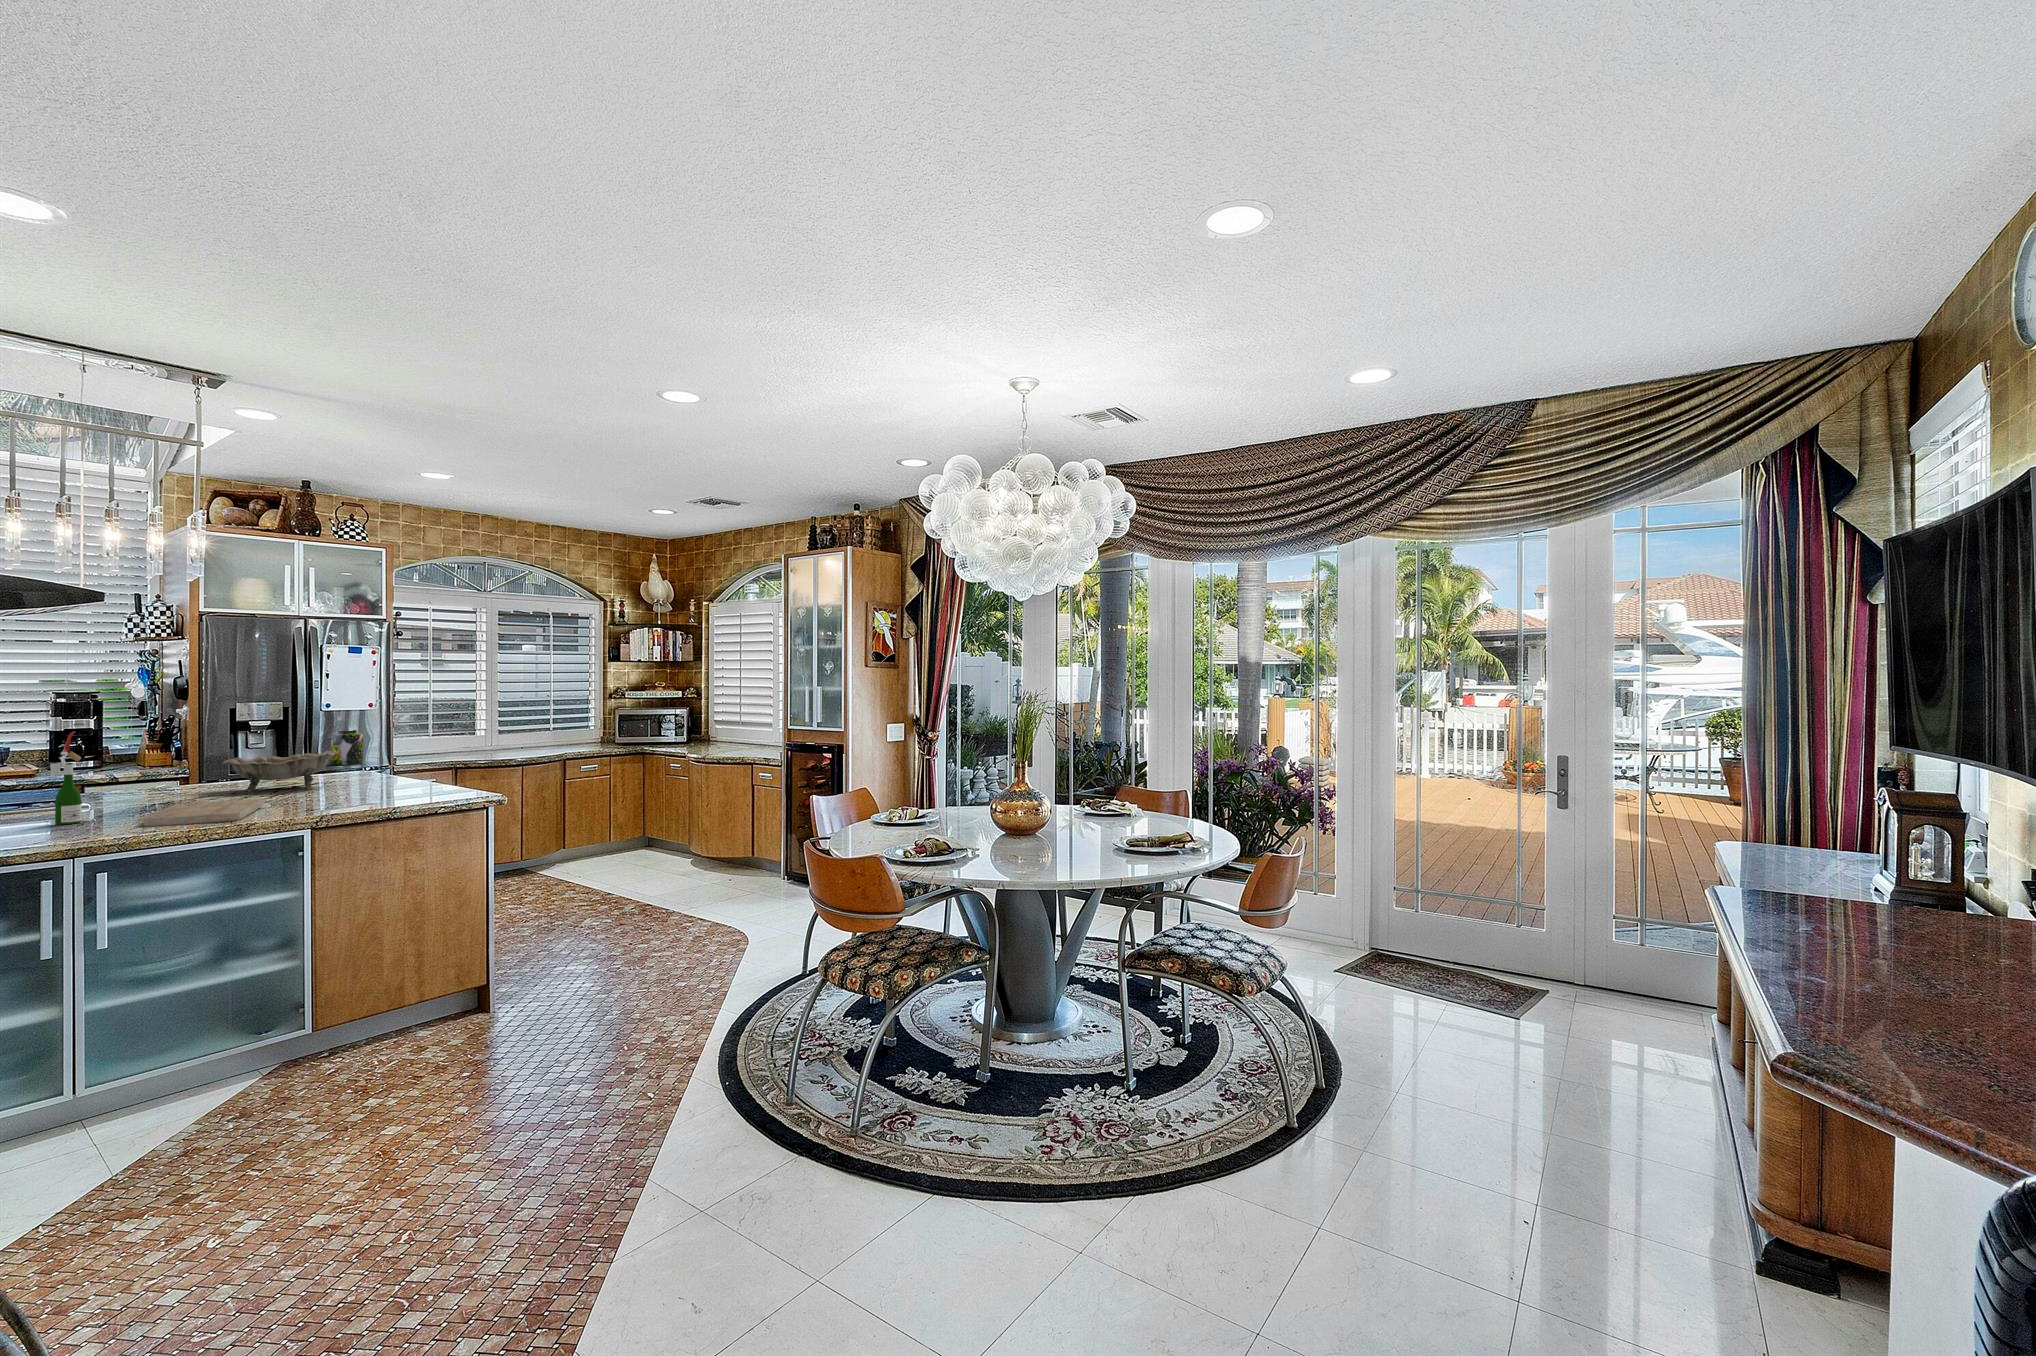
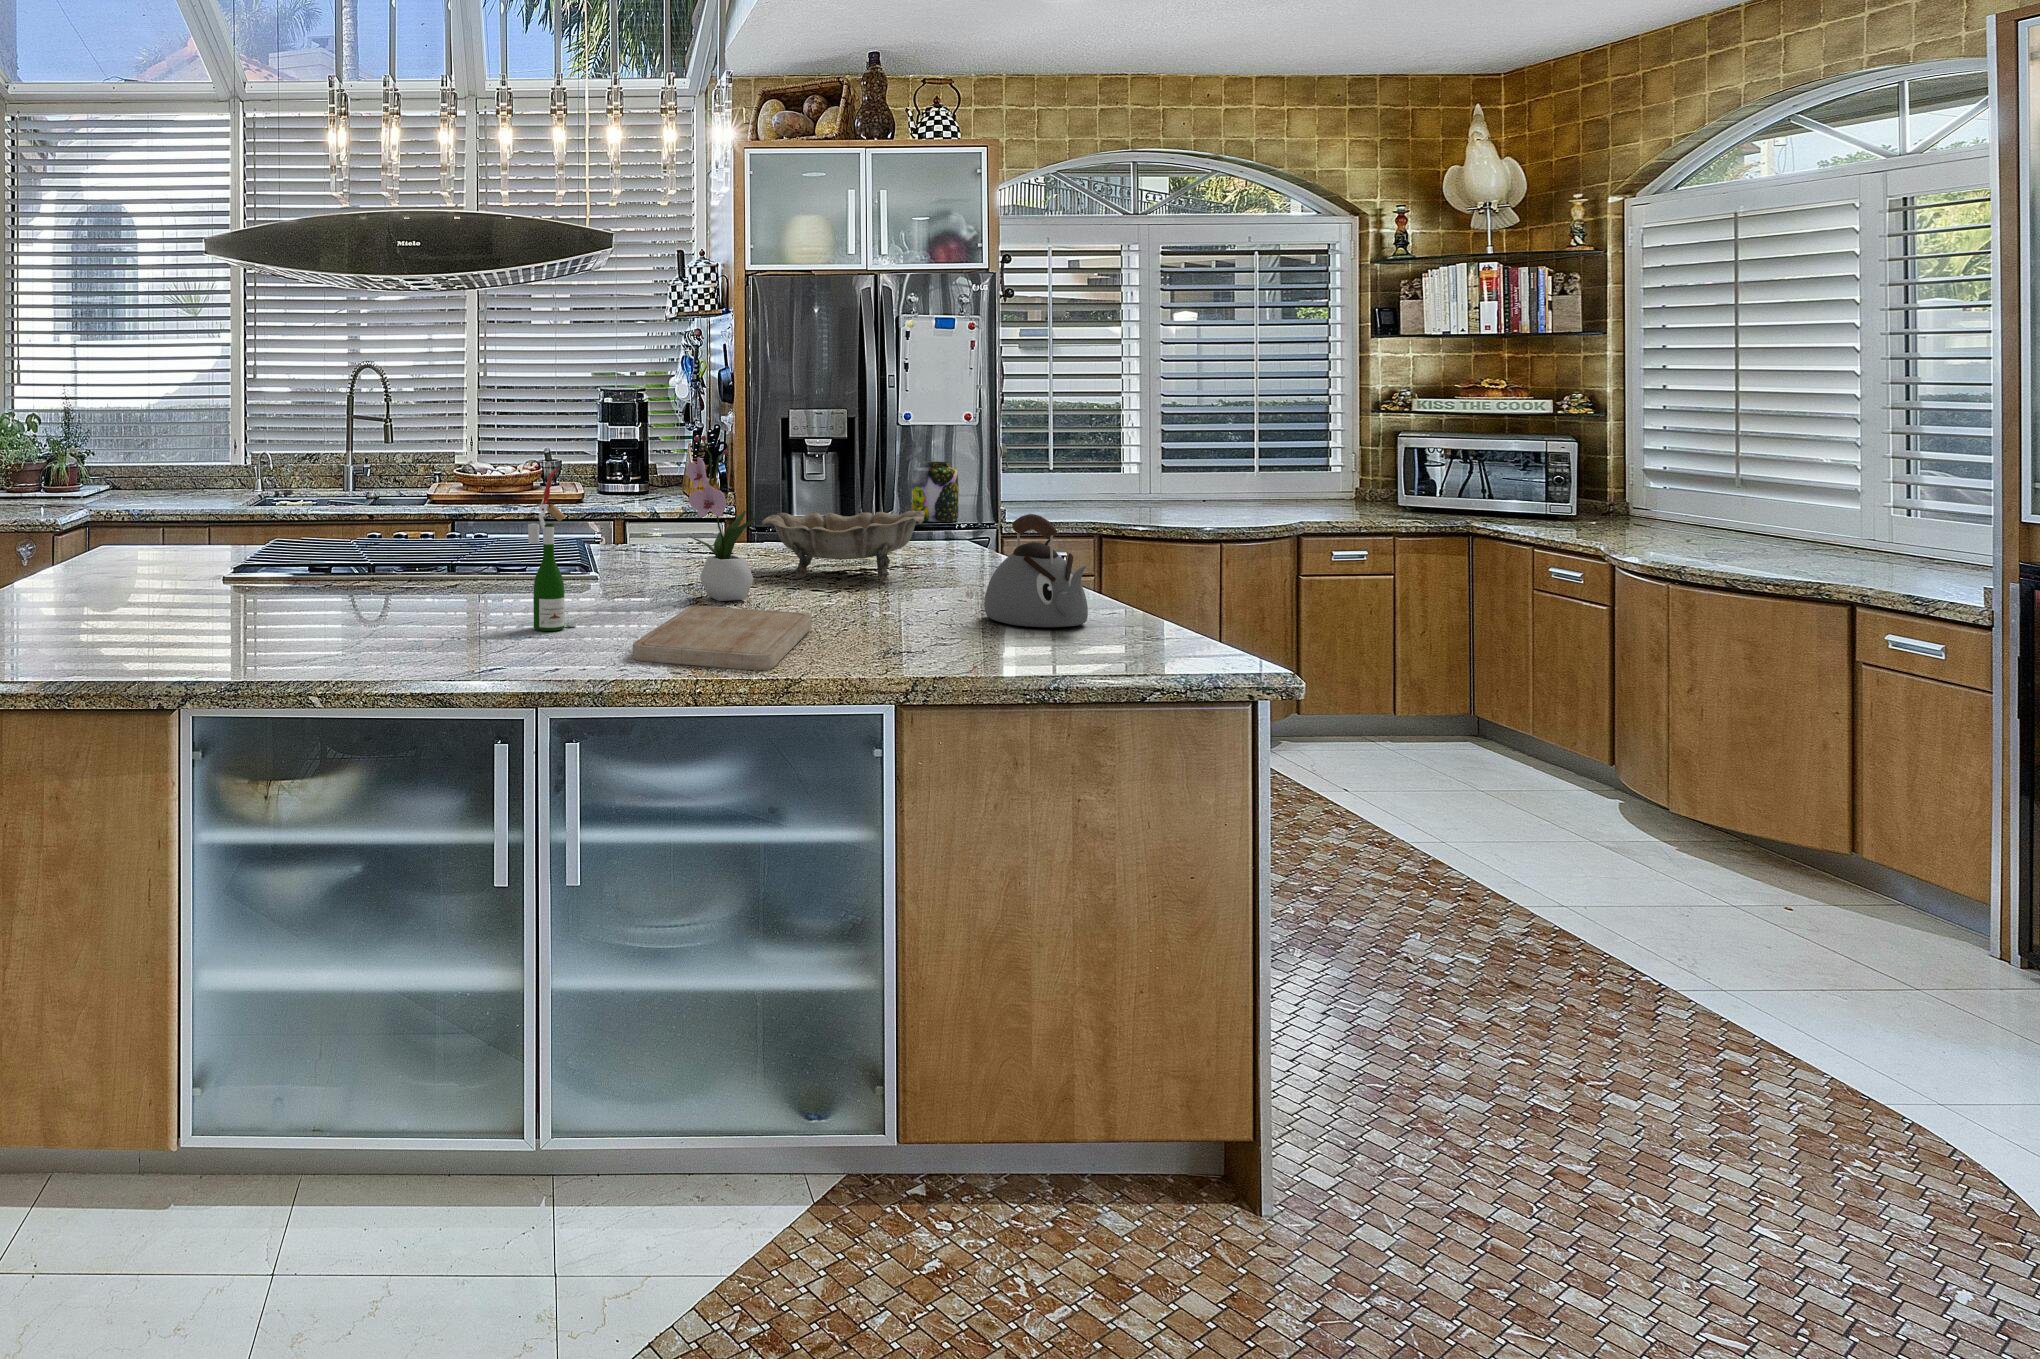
flower arrangement: none [170,712,226,804] -> present [687,436,761,601]
kettle: none [368,743,424,795] -> present [984,514,1088,627]

